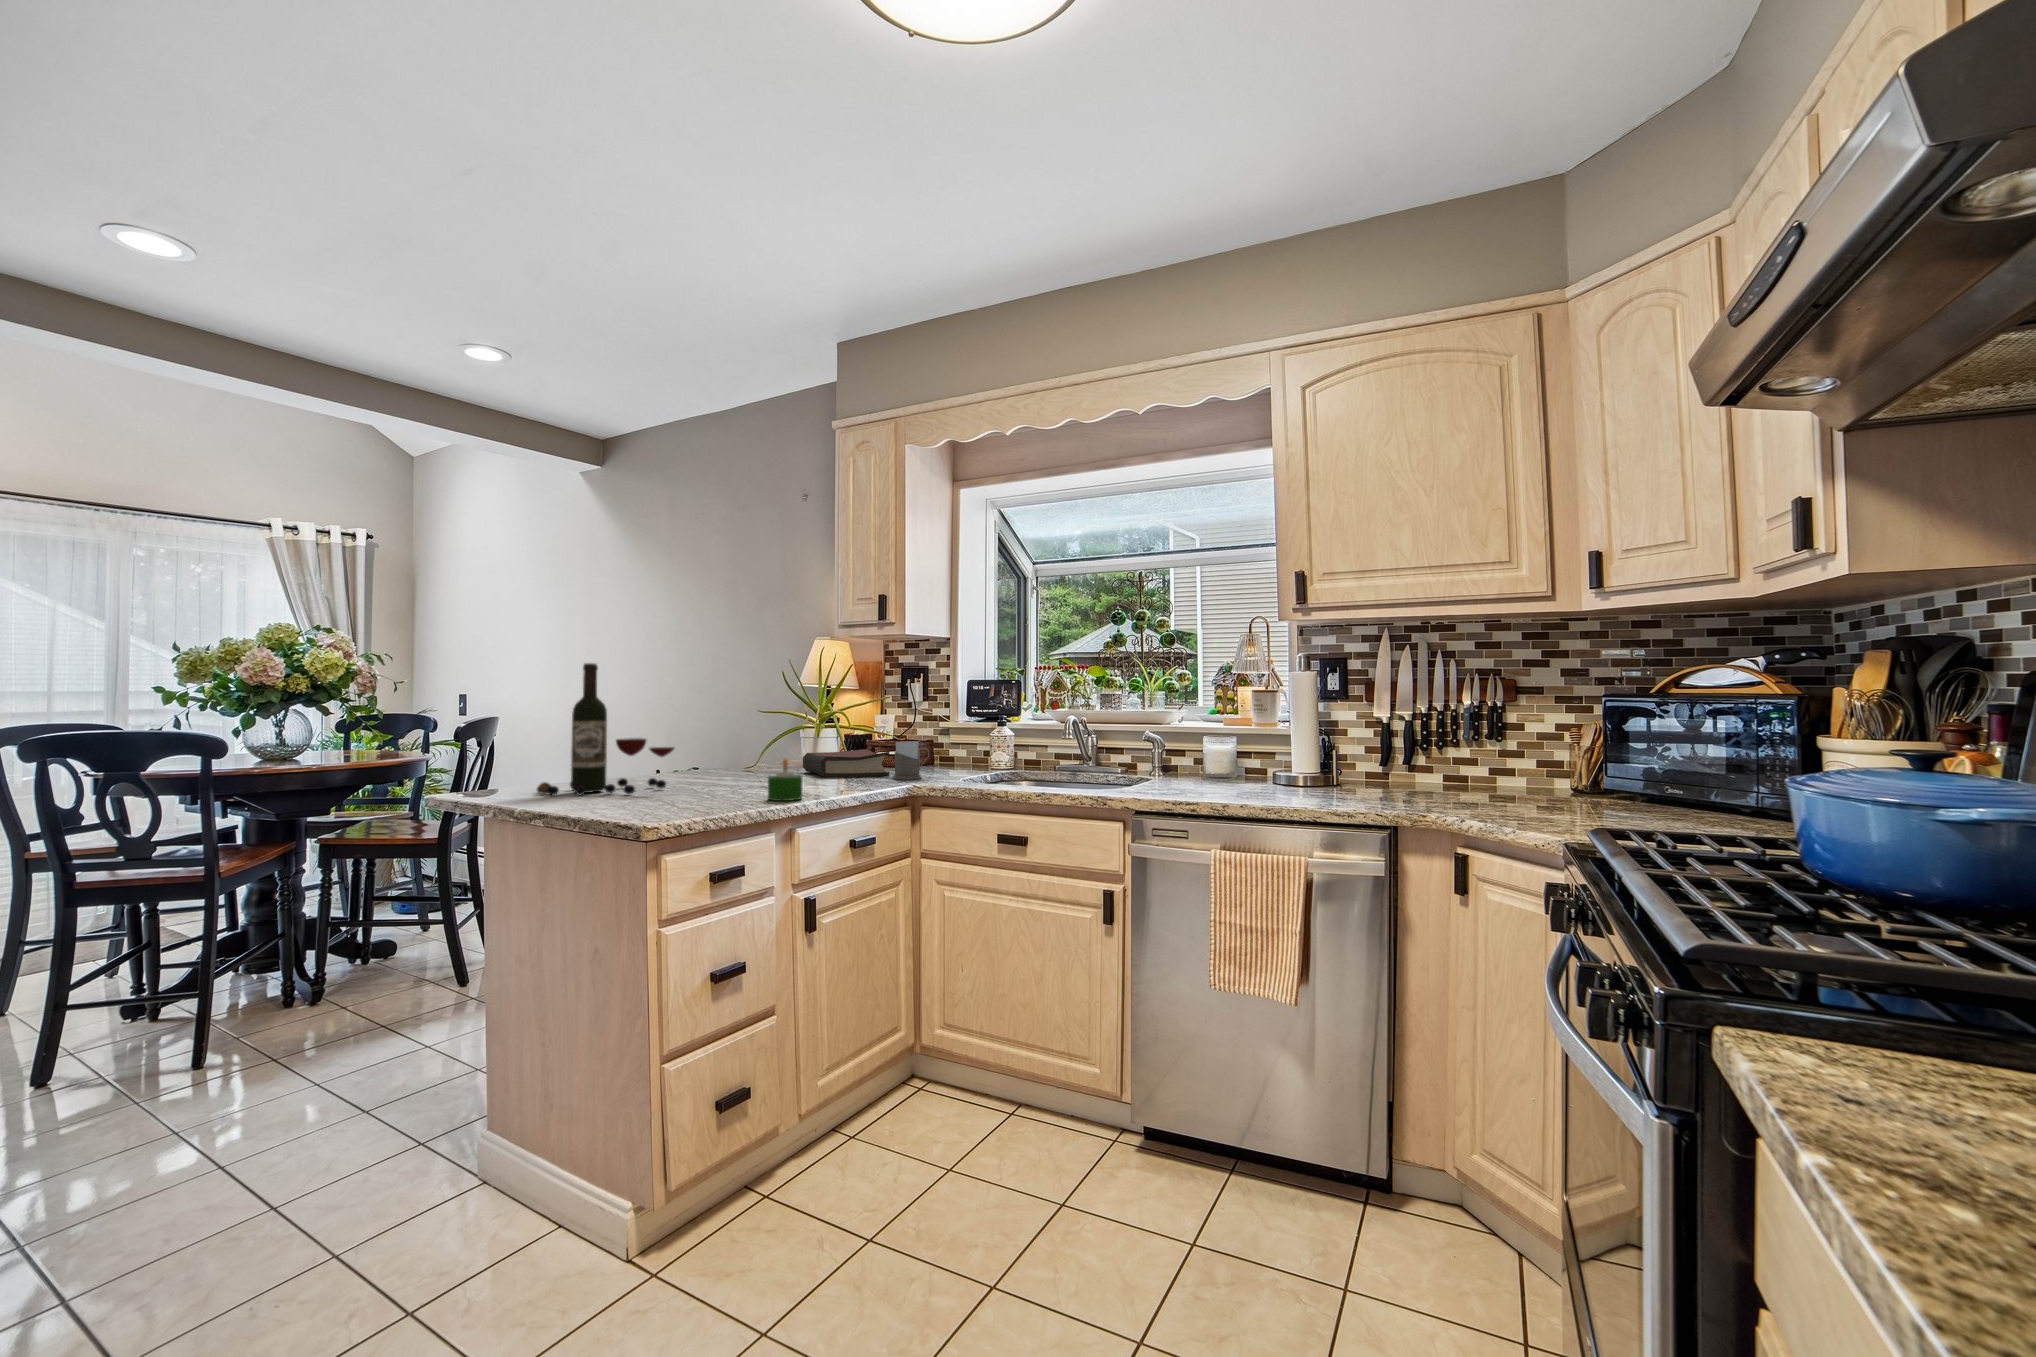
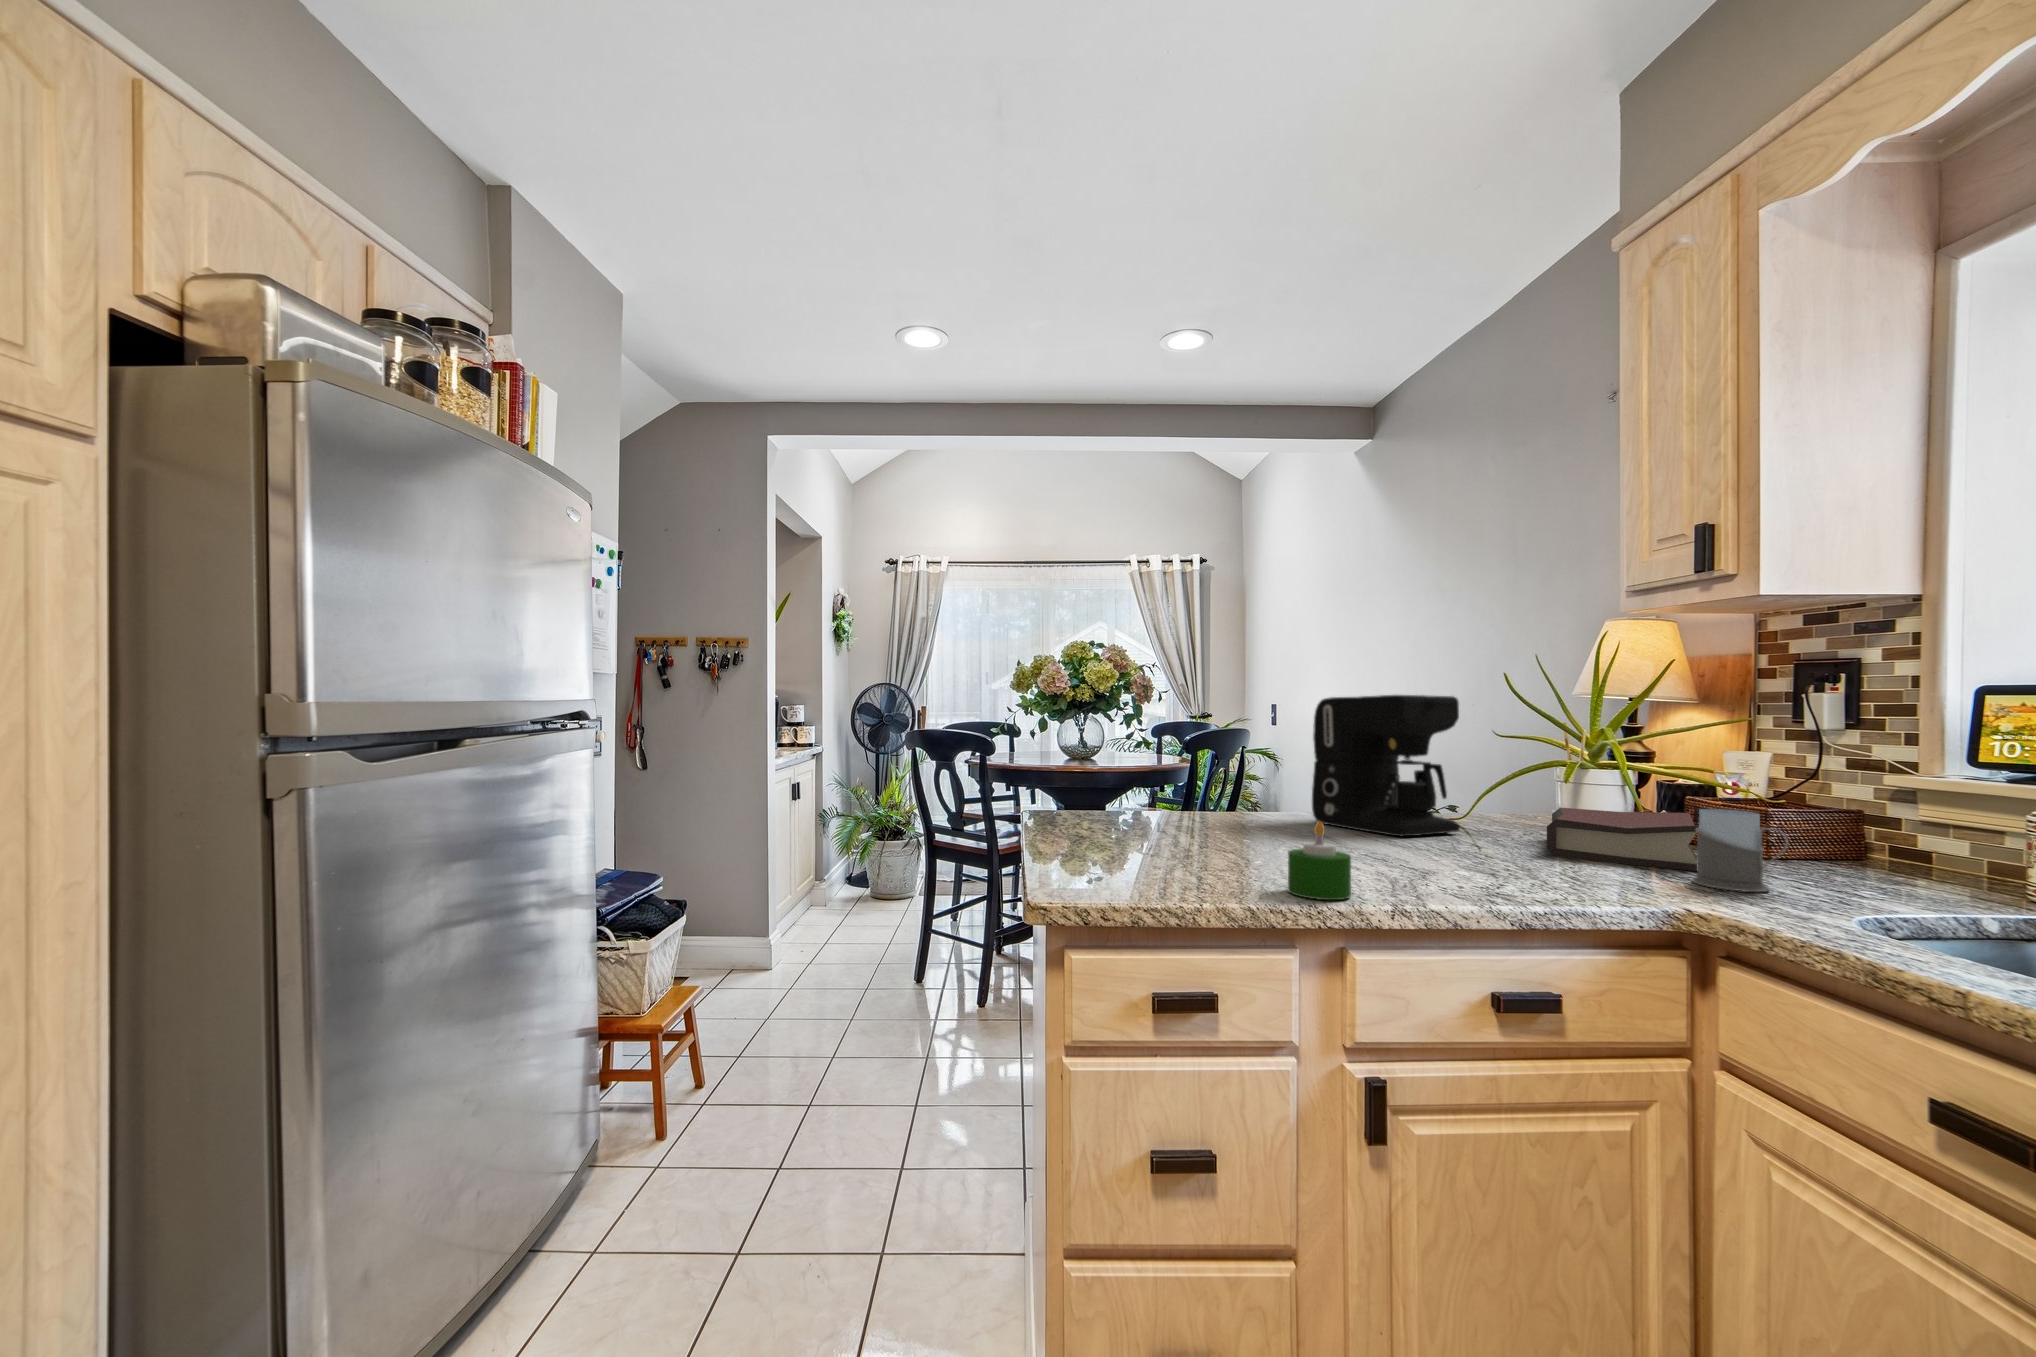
wine bottle: present [537,663,674,795] -> none [1098,666,1249,847]
coffee maker: none [664,686,760,779] -> present [1312,695,1460,836]

